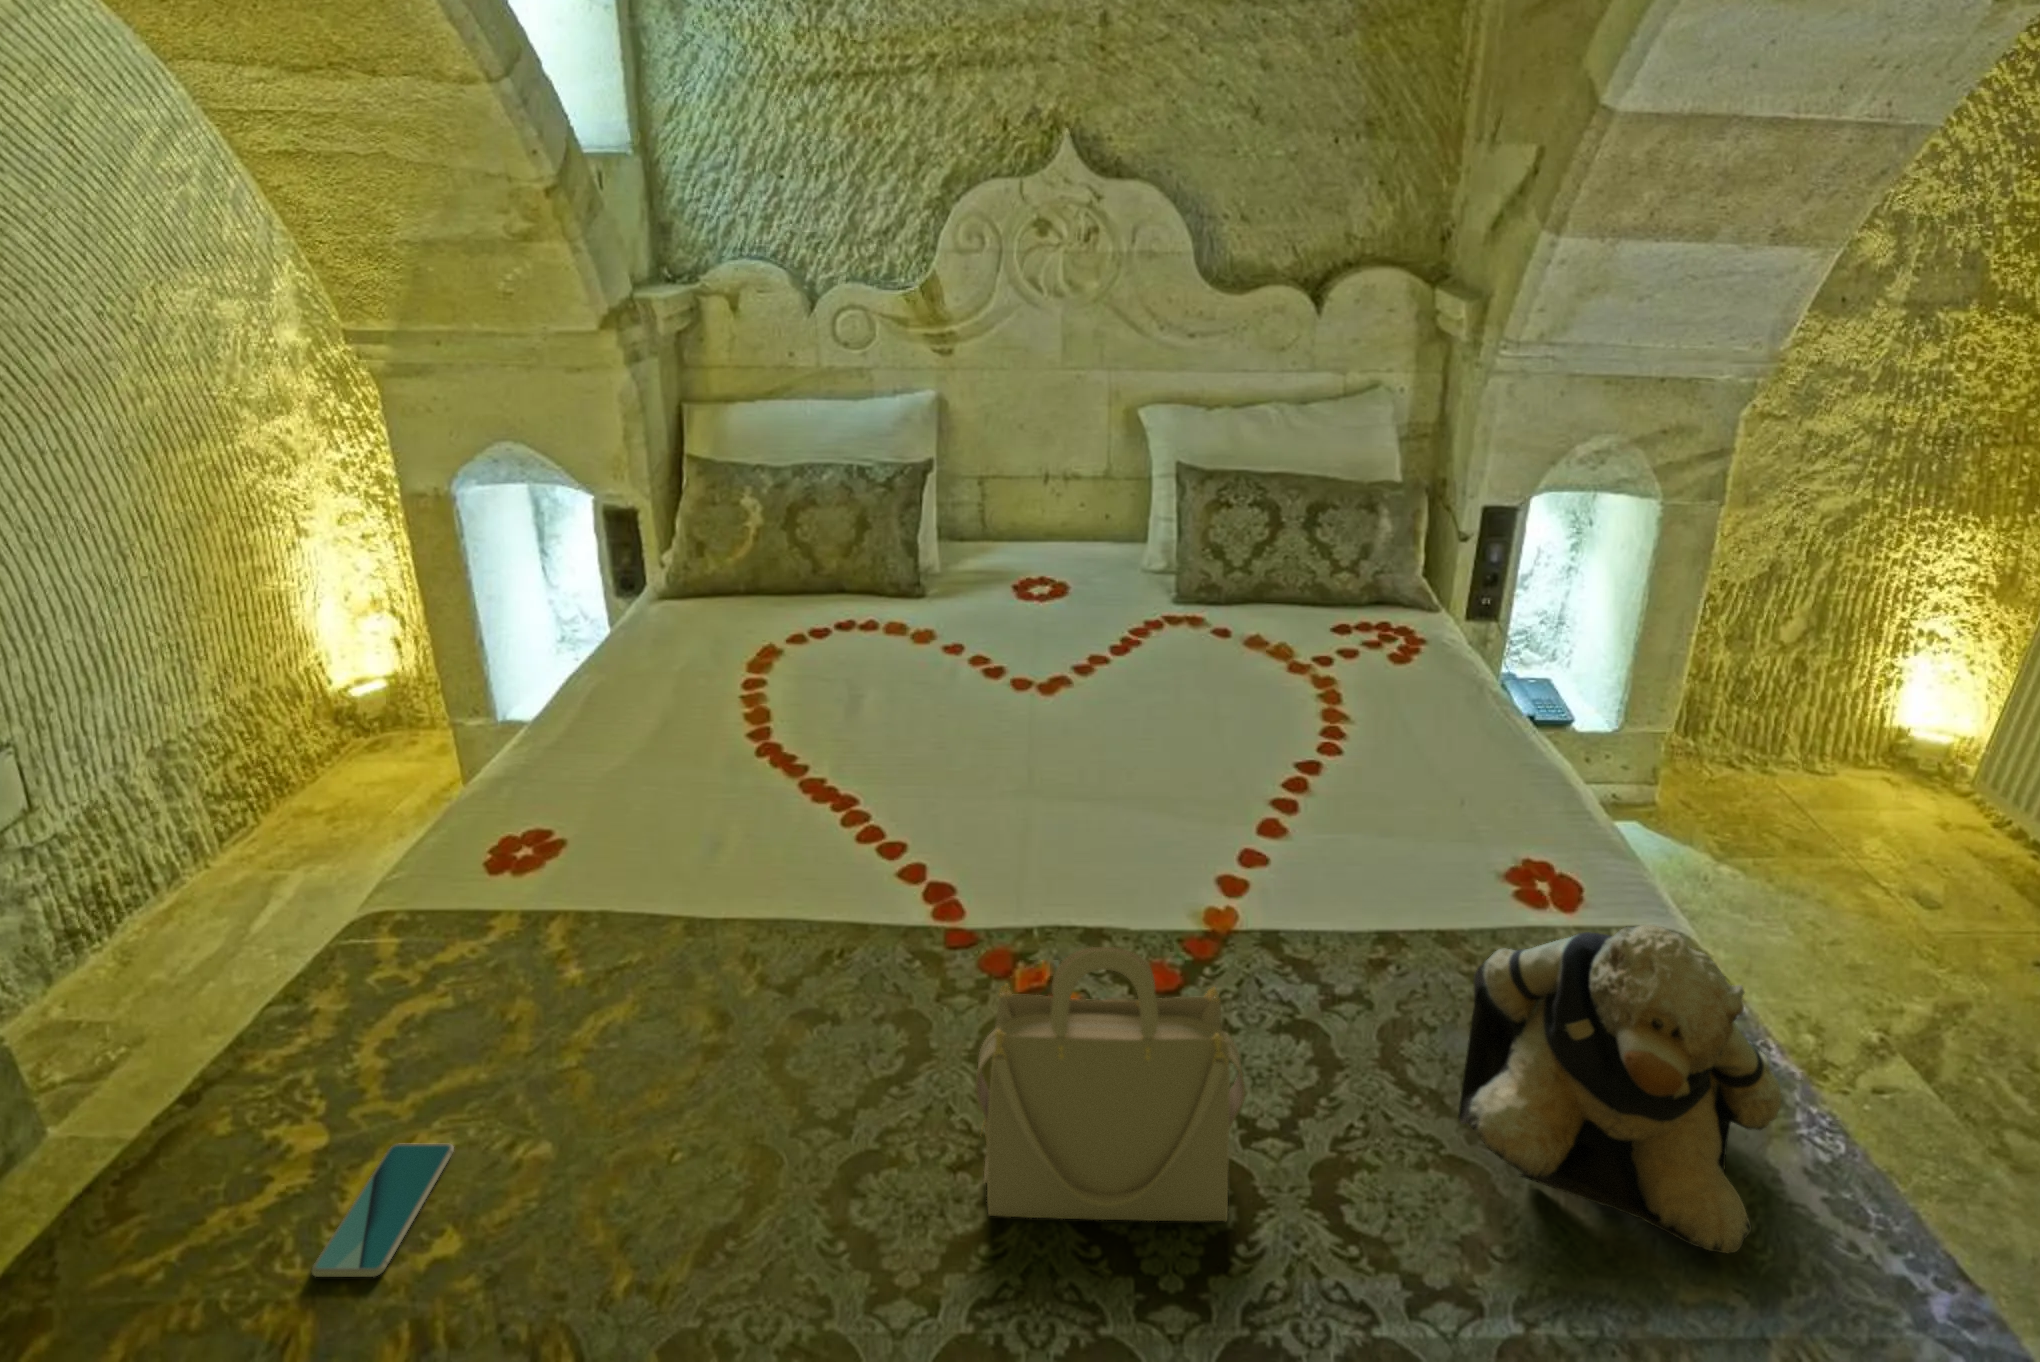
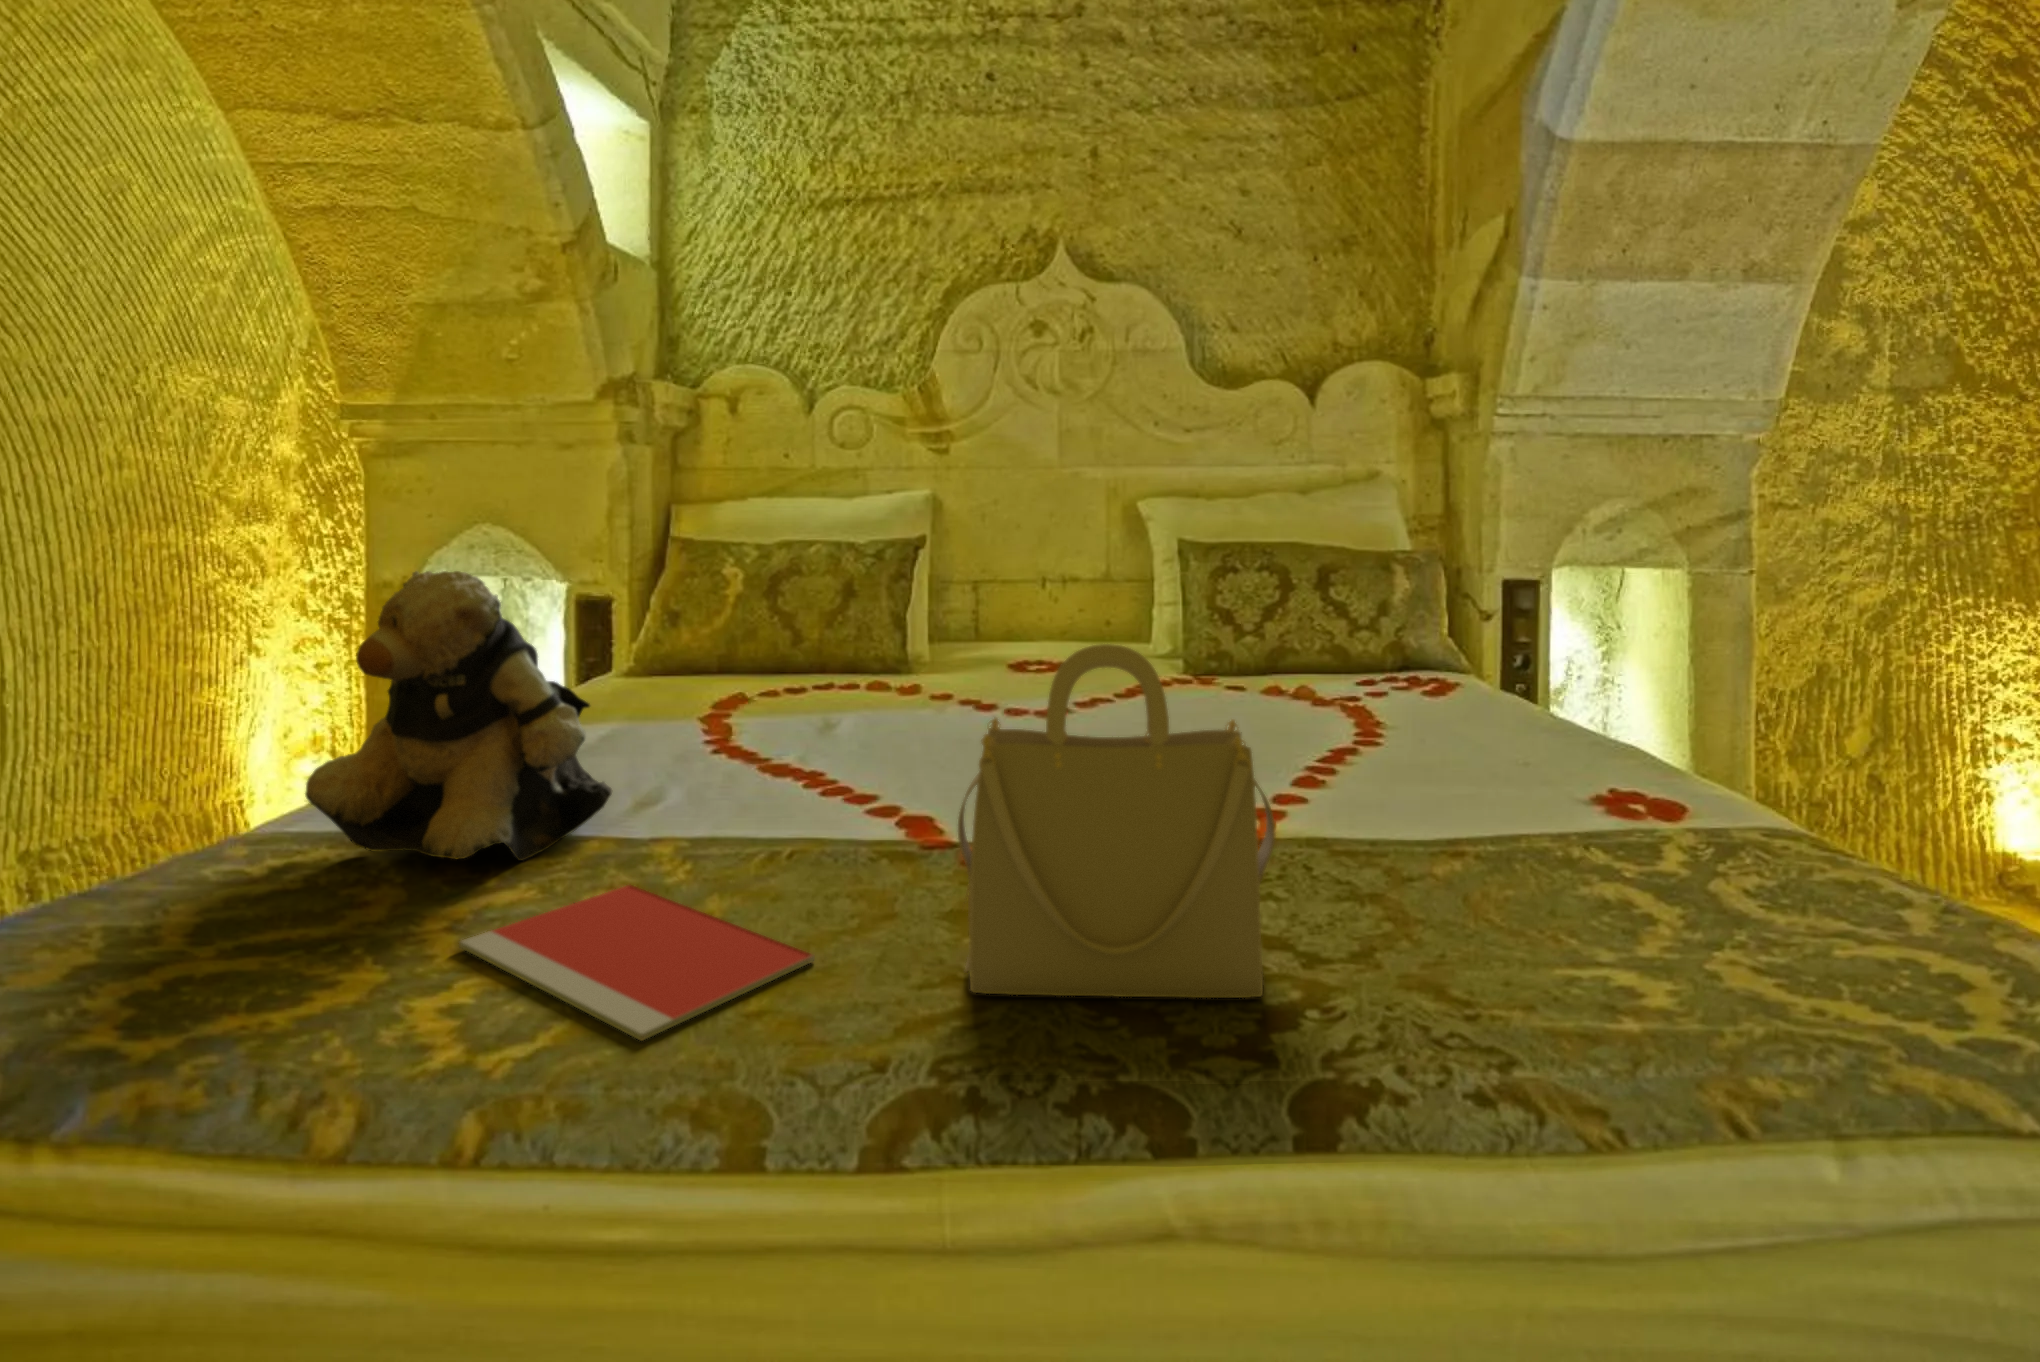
teddy bear: present [1458,925,1781,1253] -> present [305,571,612,861]
notebook: none [563,1027,859,1288] -> present [459,885,815,1041]
smartphone: present [312,1144,454,1277] -> none [128,951,325,1034]

